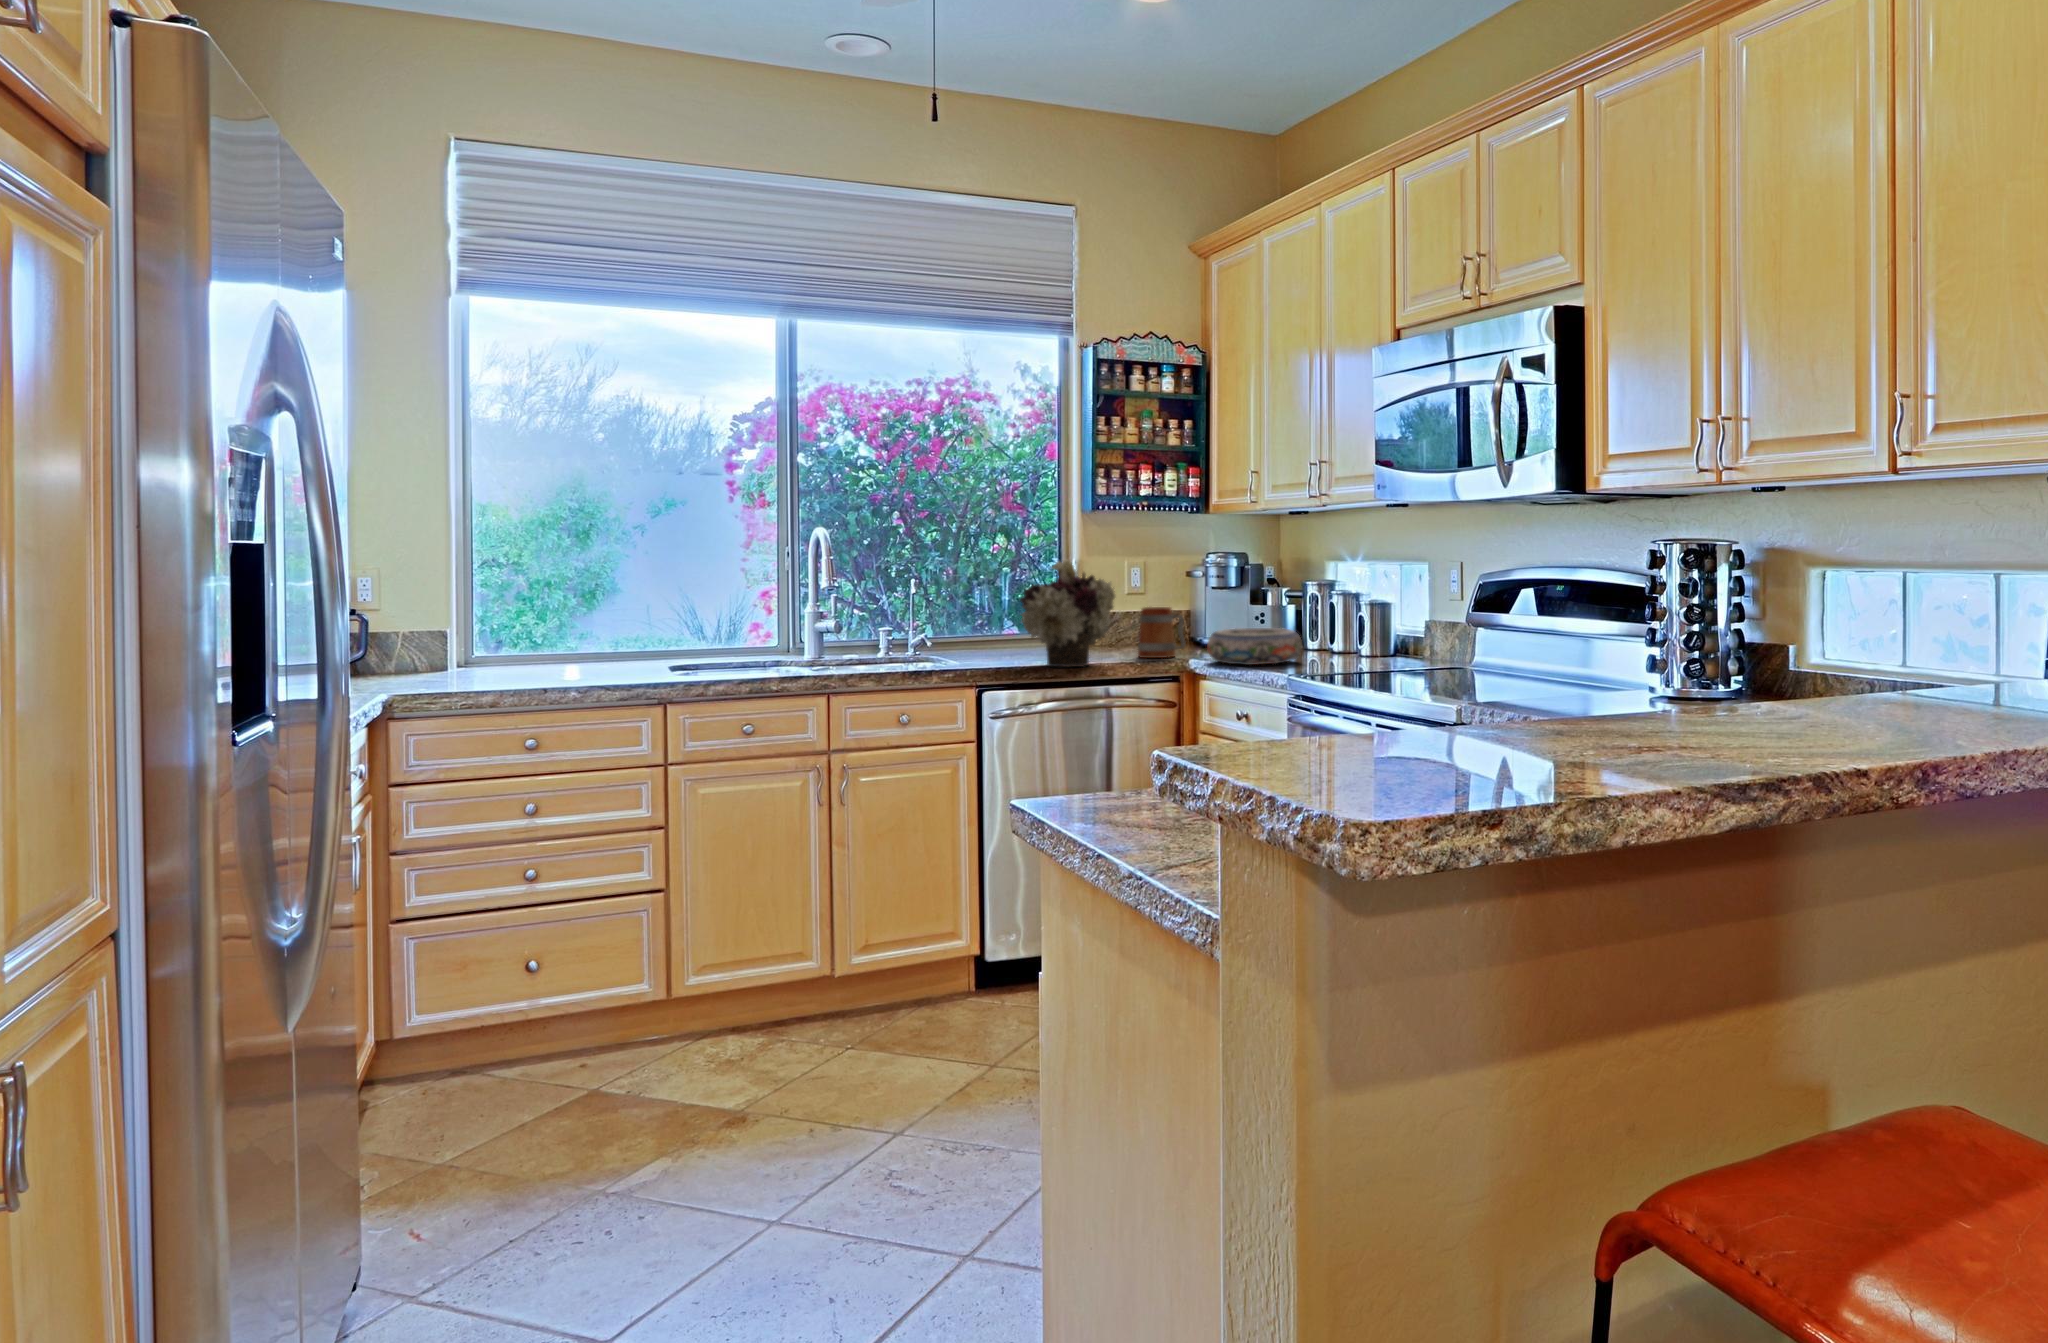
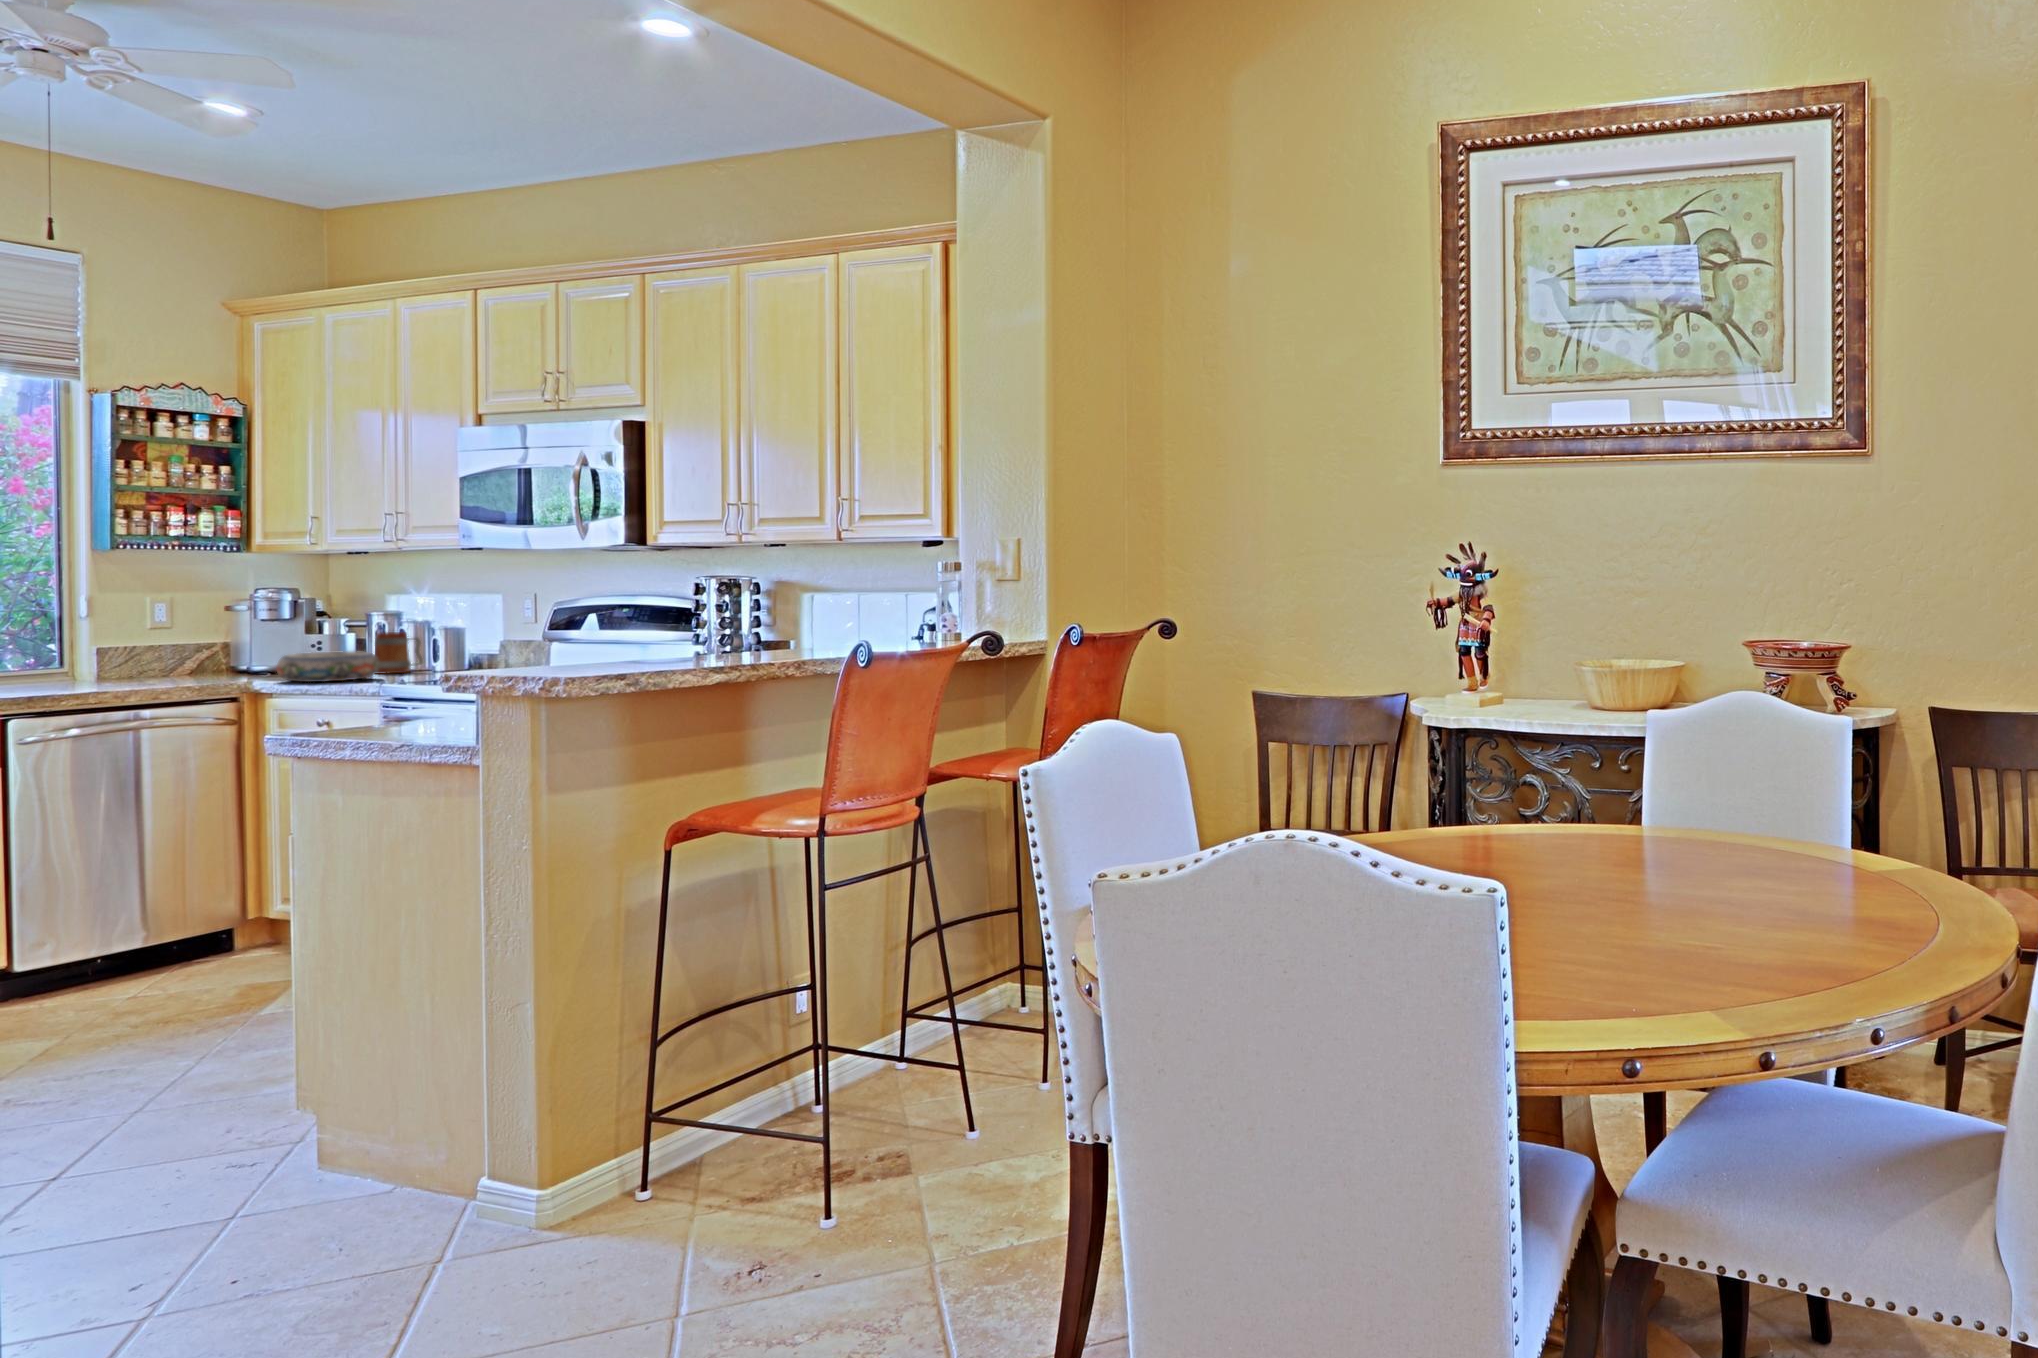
flower arrangement: present [1020,560,1115,667] -> none [57,594,174,691]
mug: present [1138,607,1185,658] -> present [375,632,423,674]

